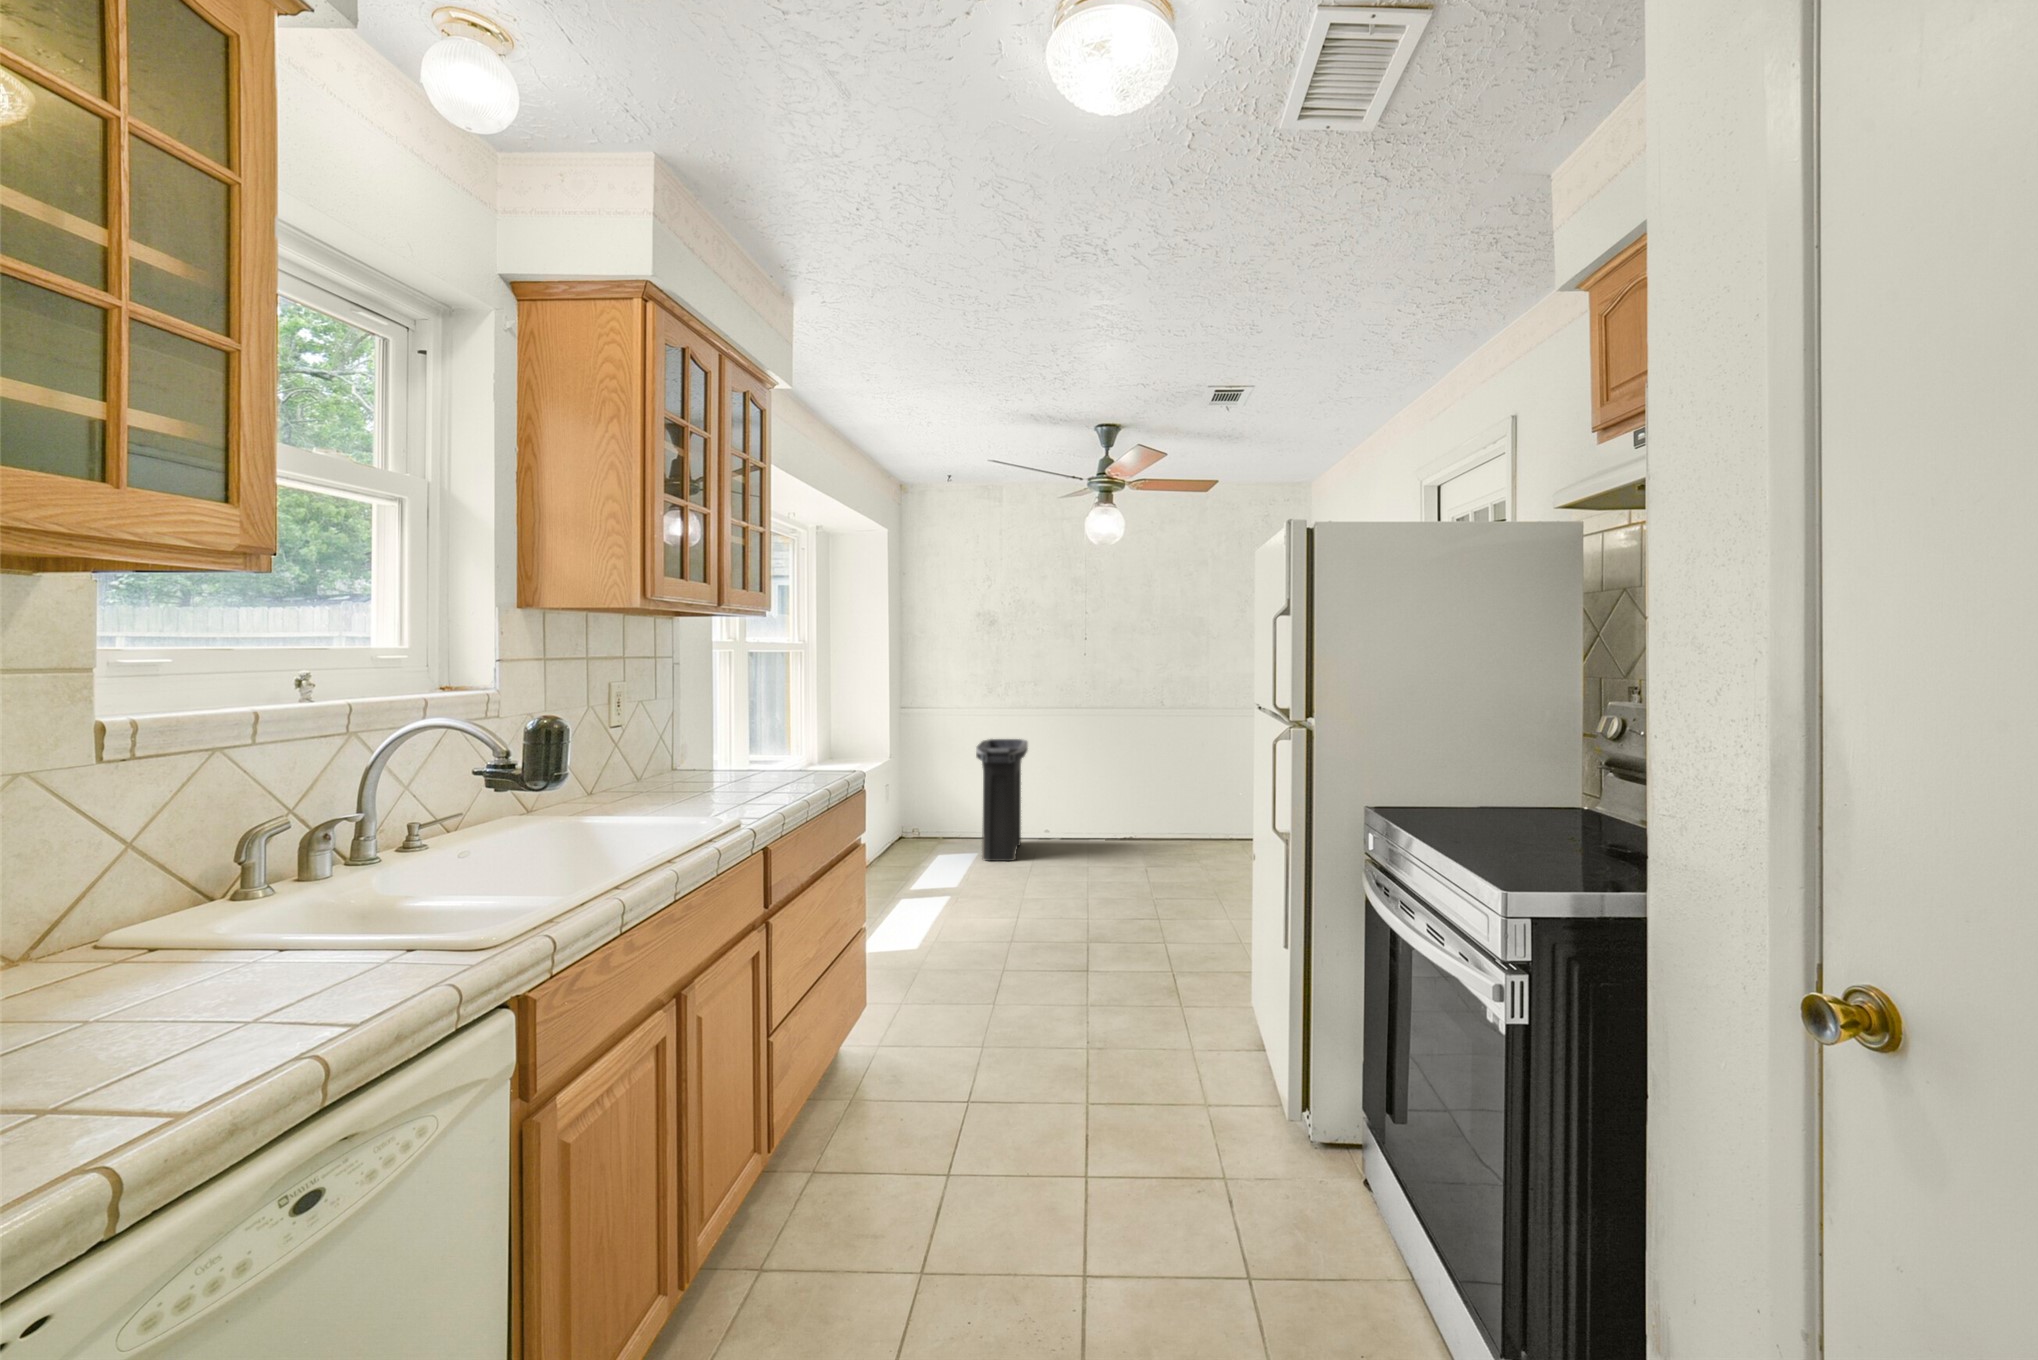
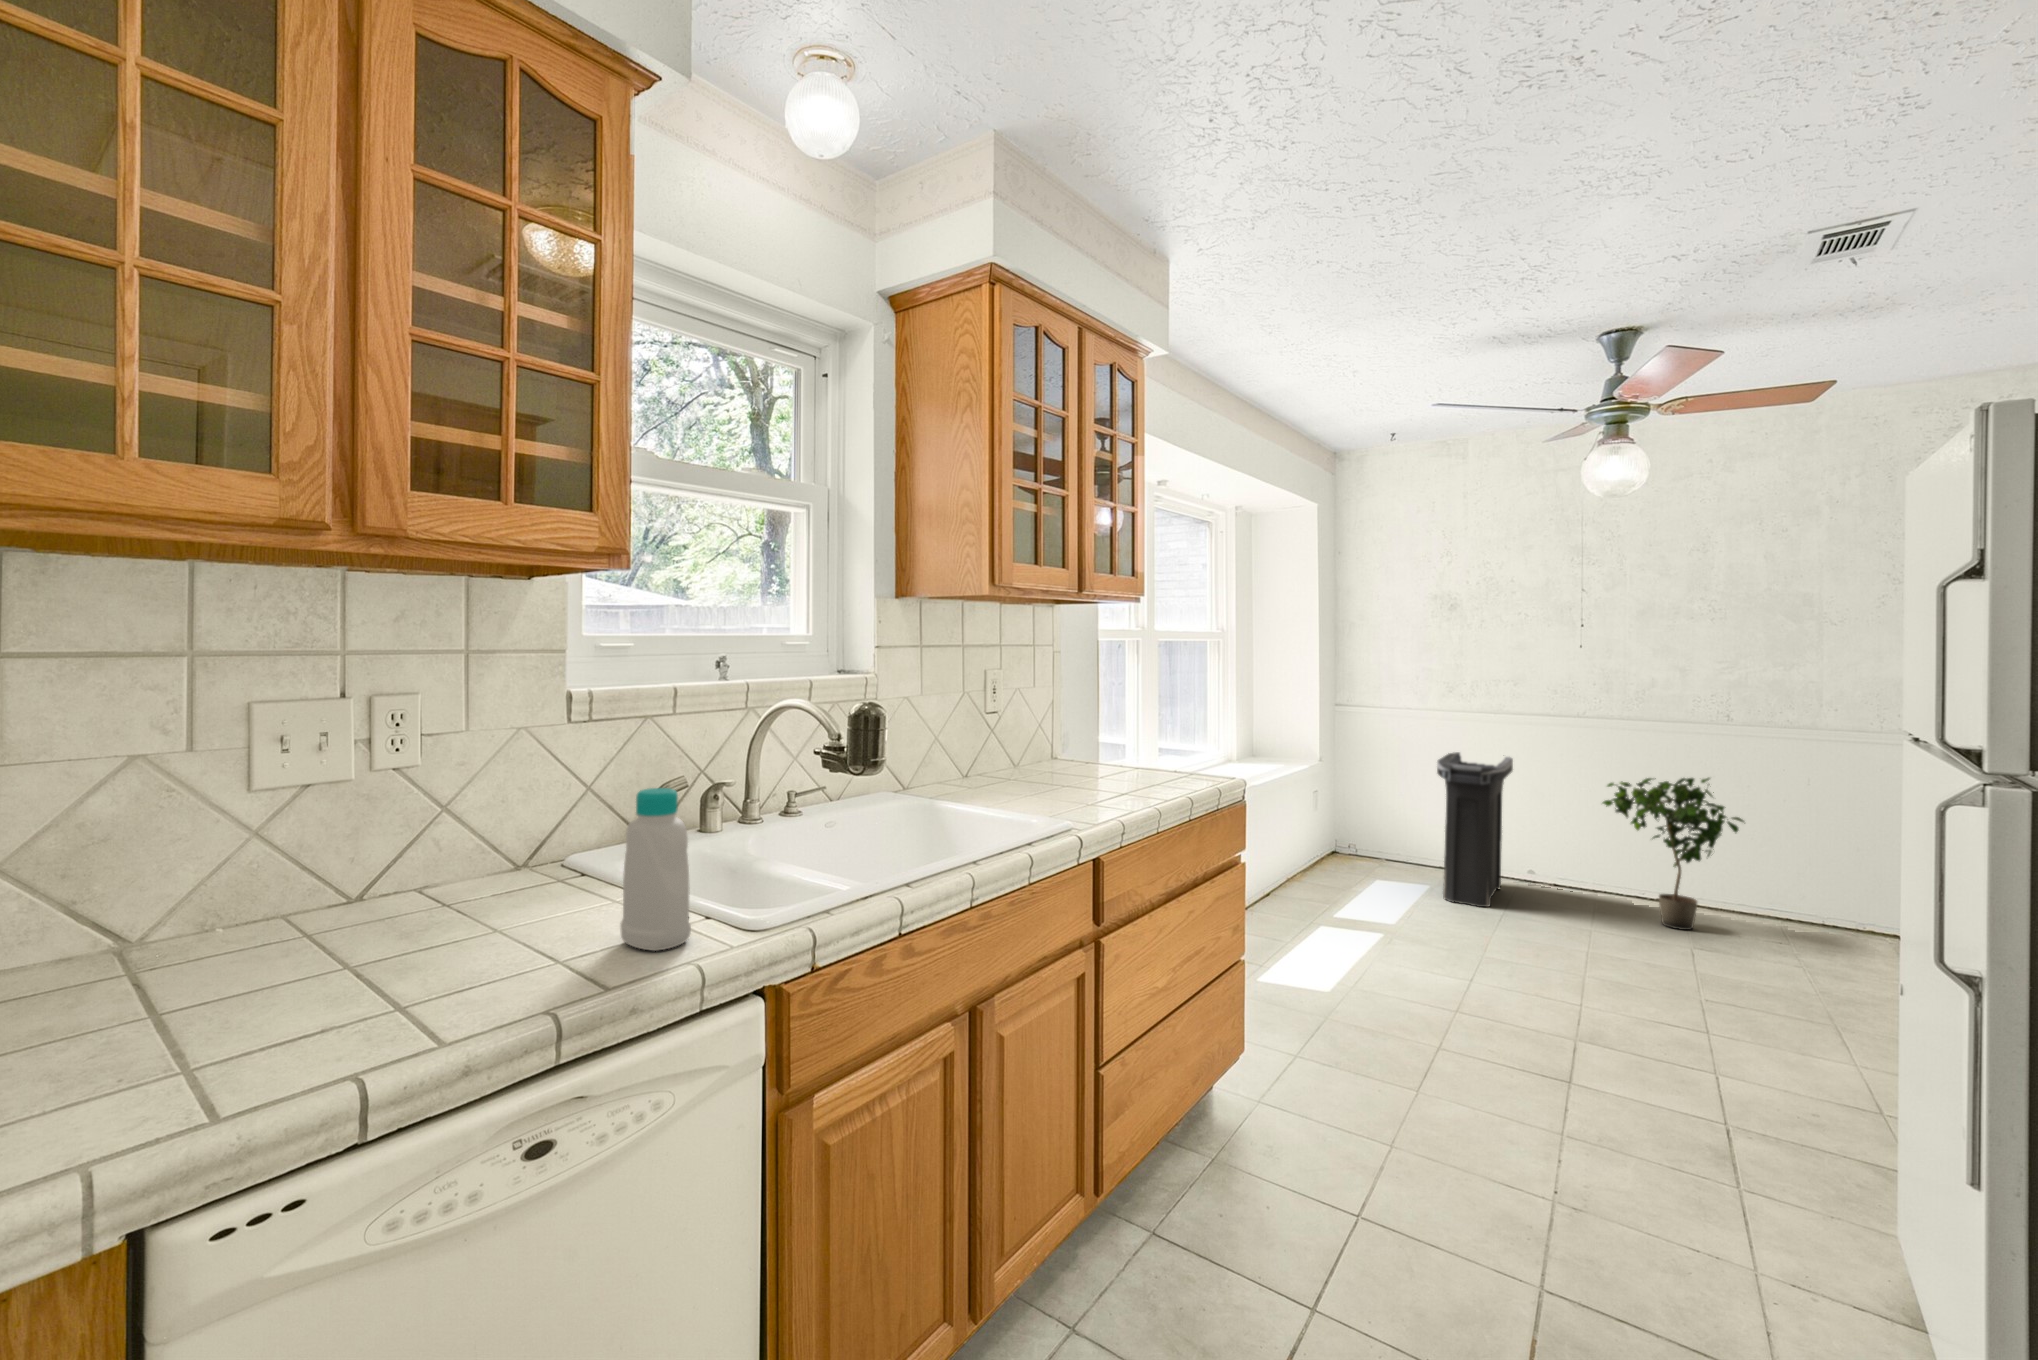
potted plant: none [1086,743,1168,854] -> present [1603,778,1744,930]
bottle: none [321,807,421,984] -> present [621,788,691,951]

